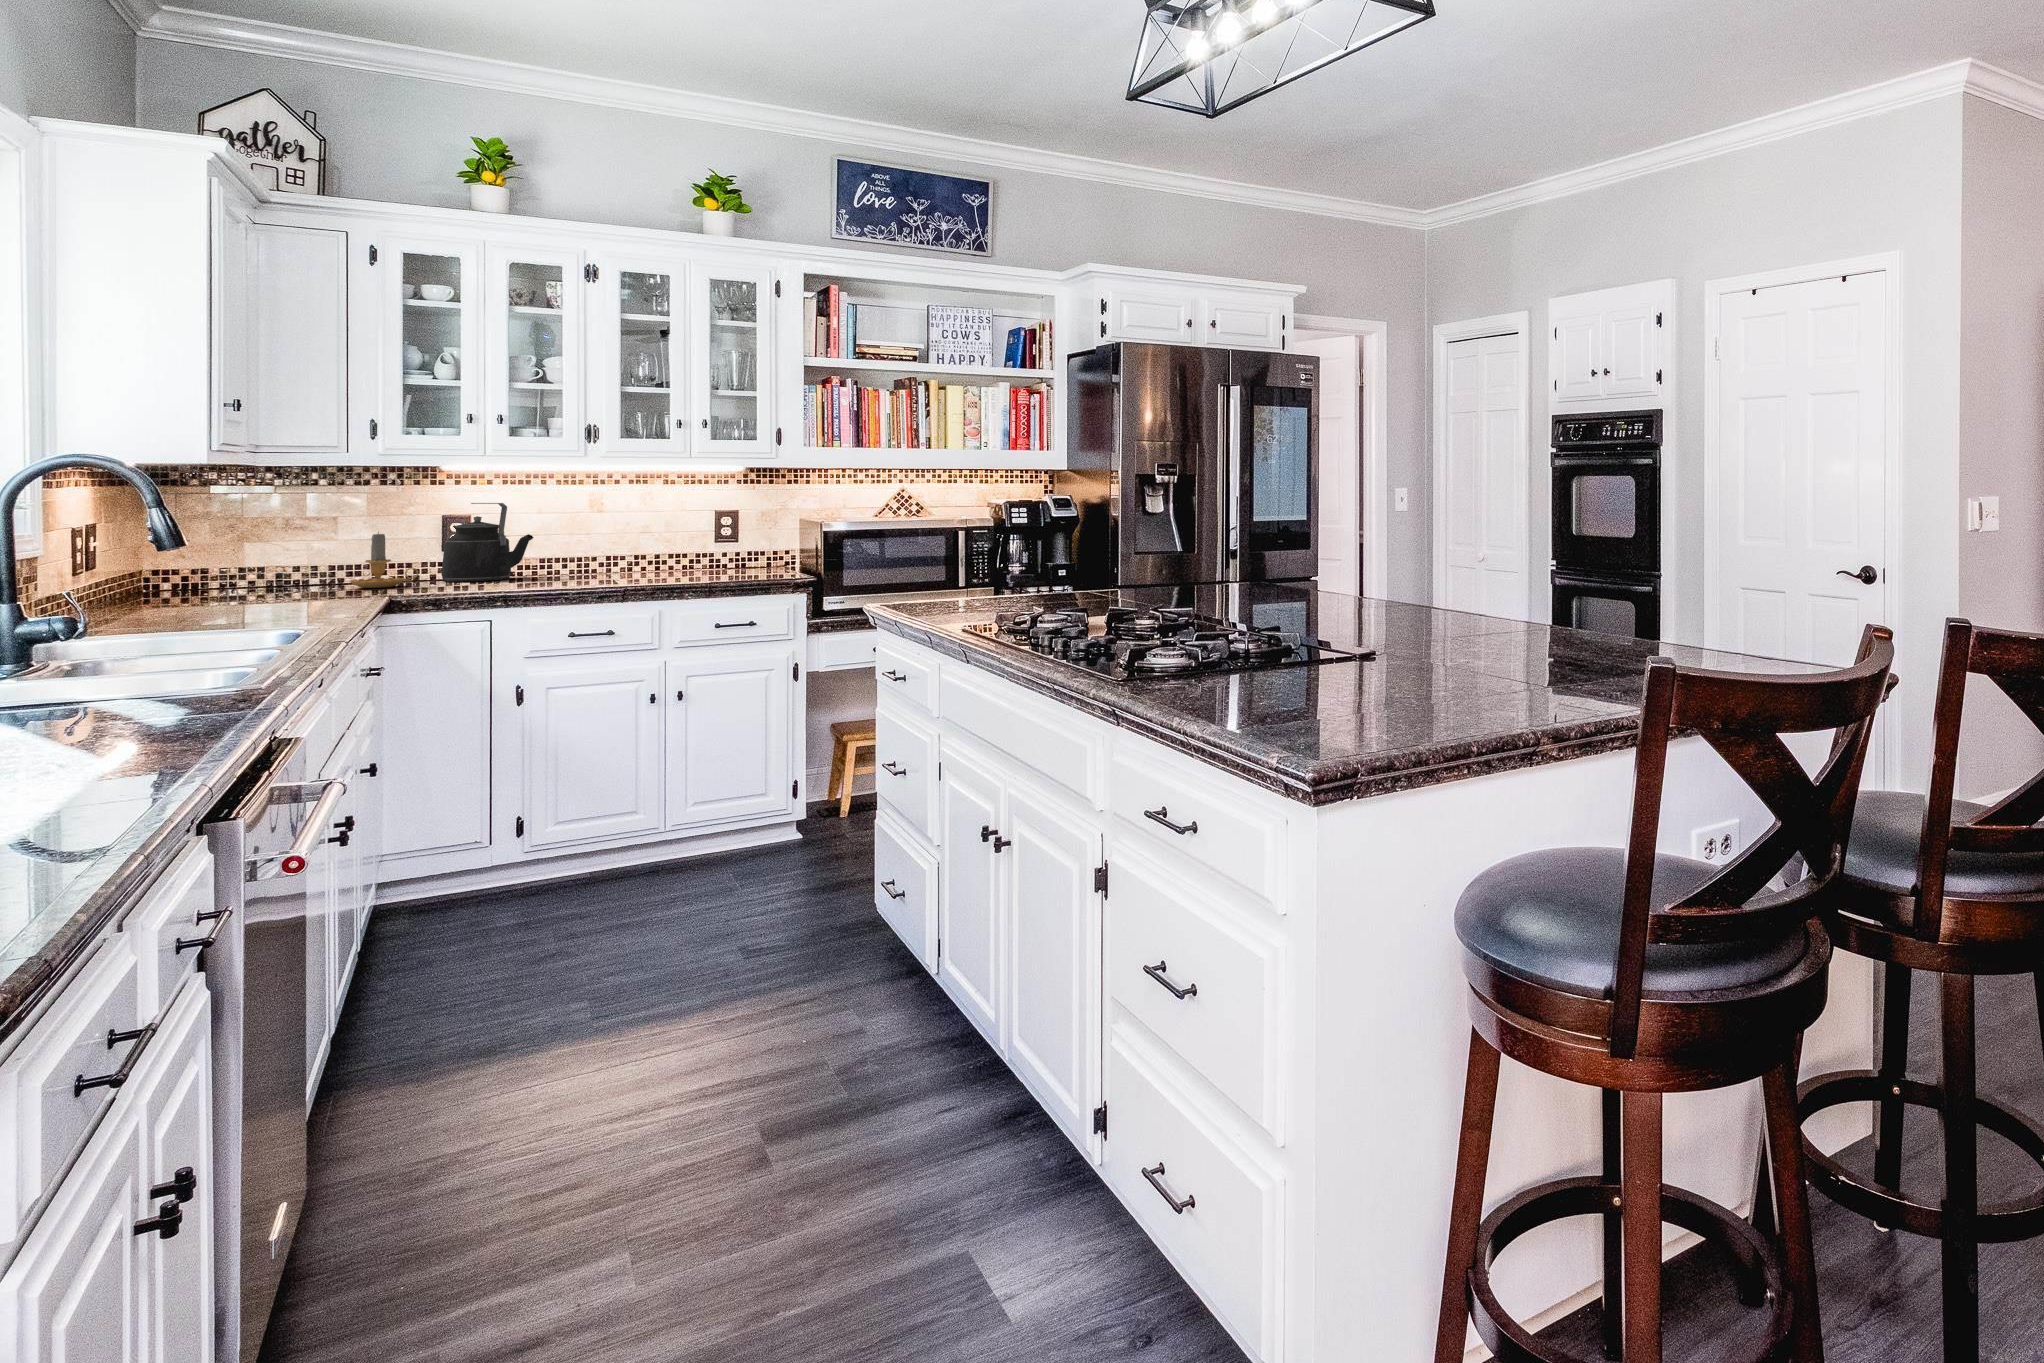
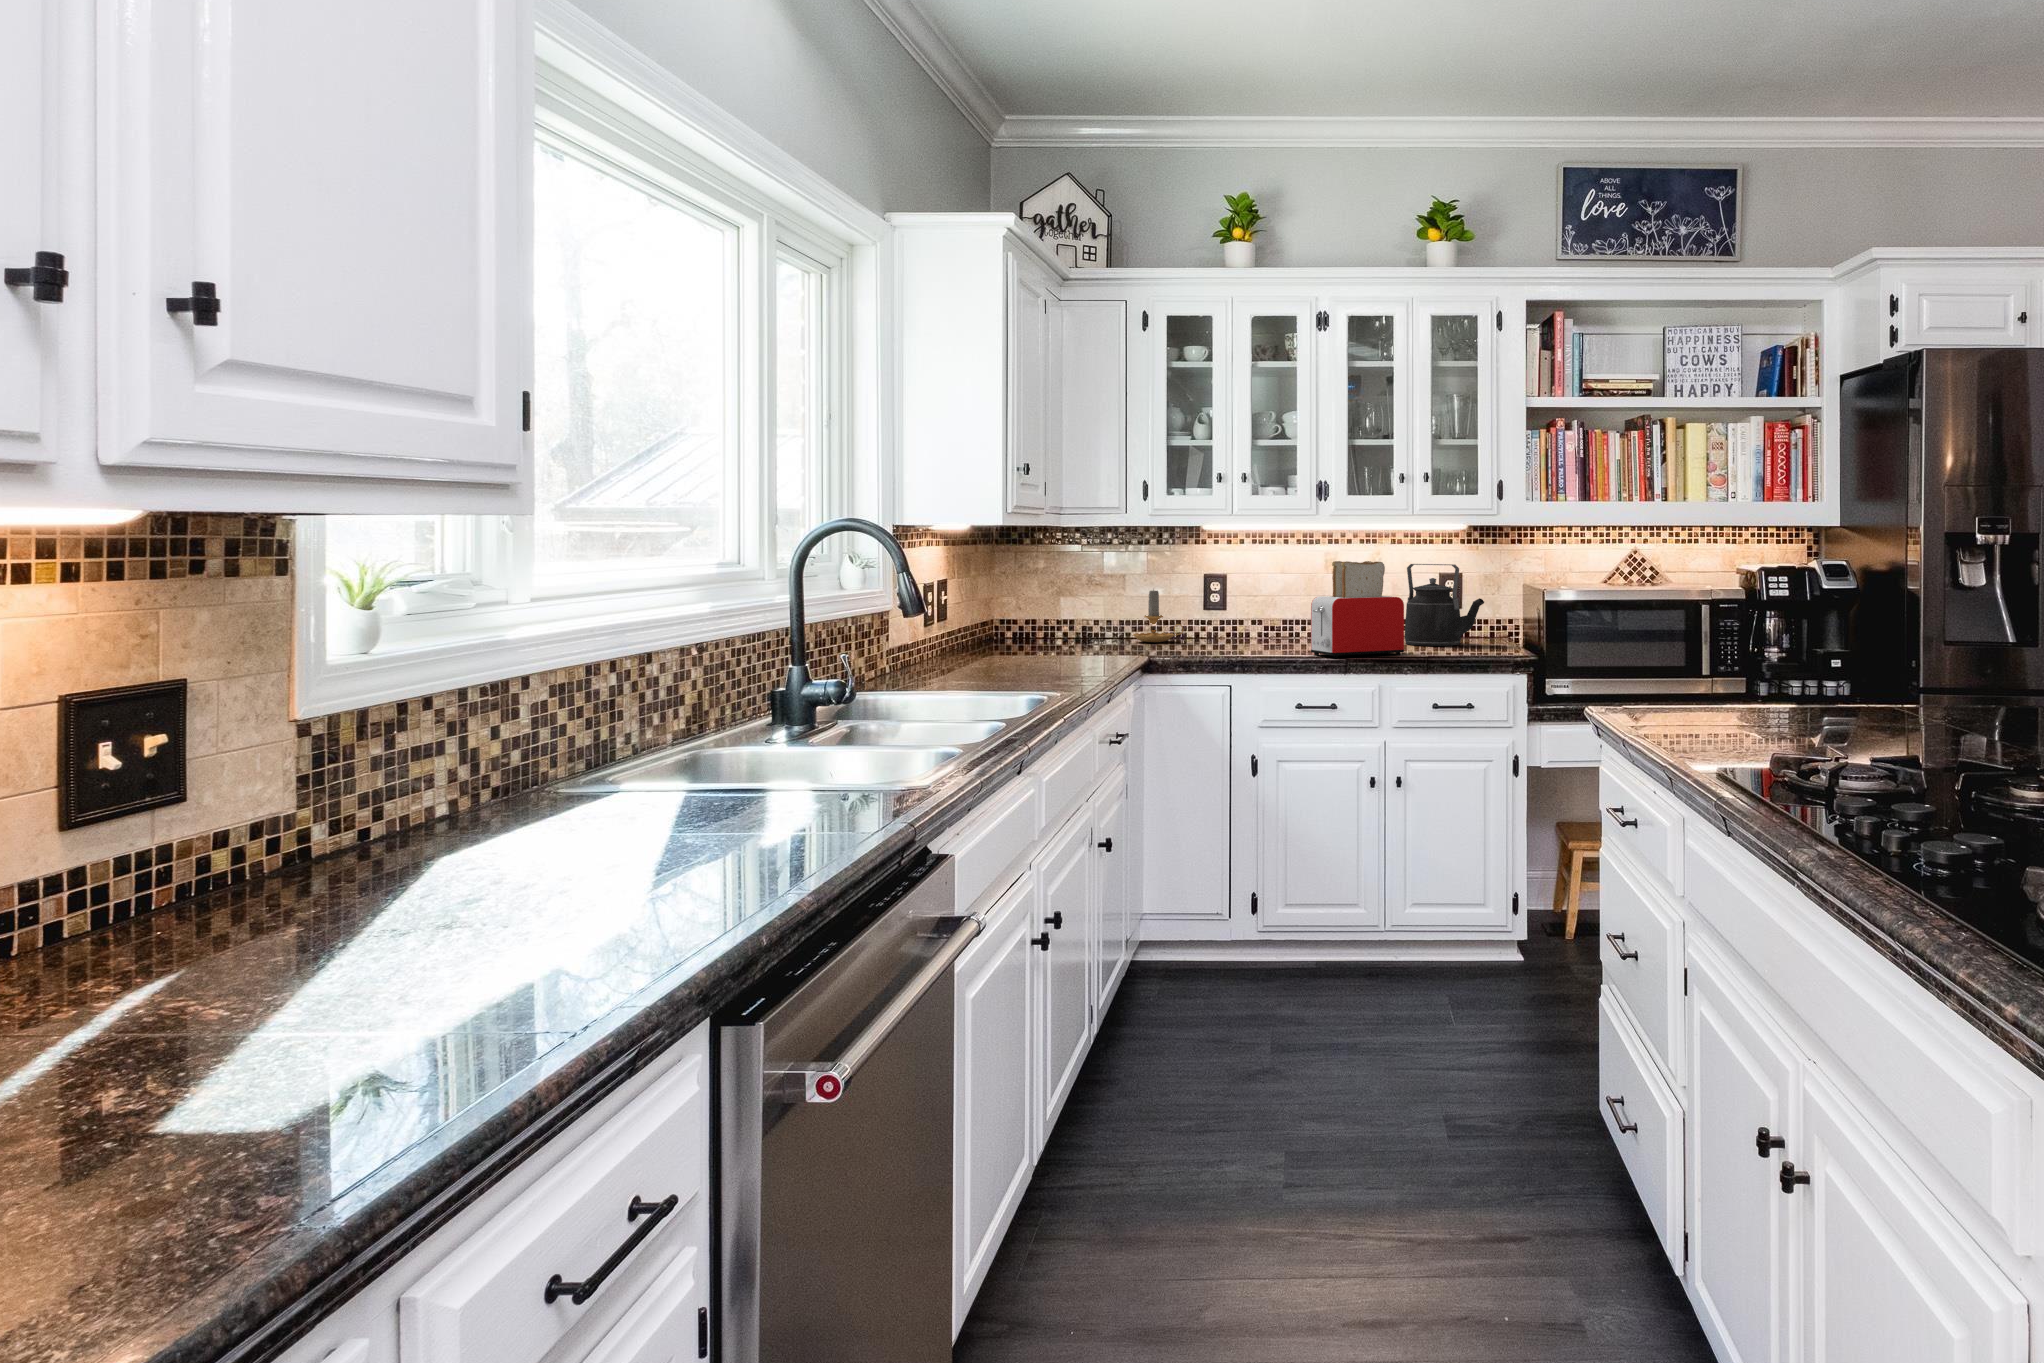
toaster: none [579,500,682,591] -> present [1311,561,1404,658]
kettle: present [441,503,534,582] -> present [1405,564,1484,646]

